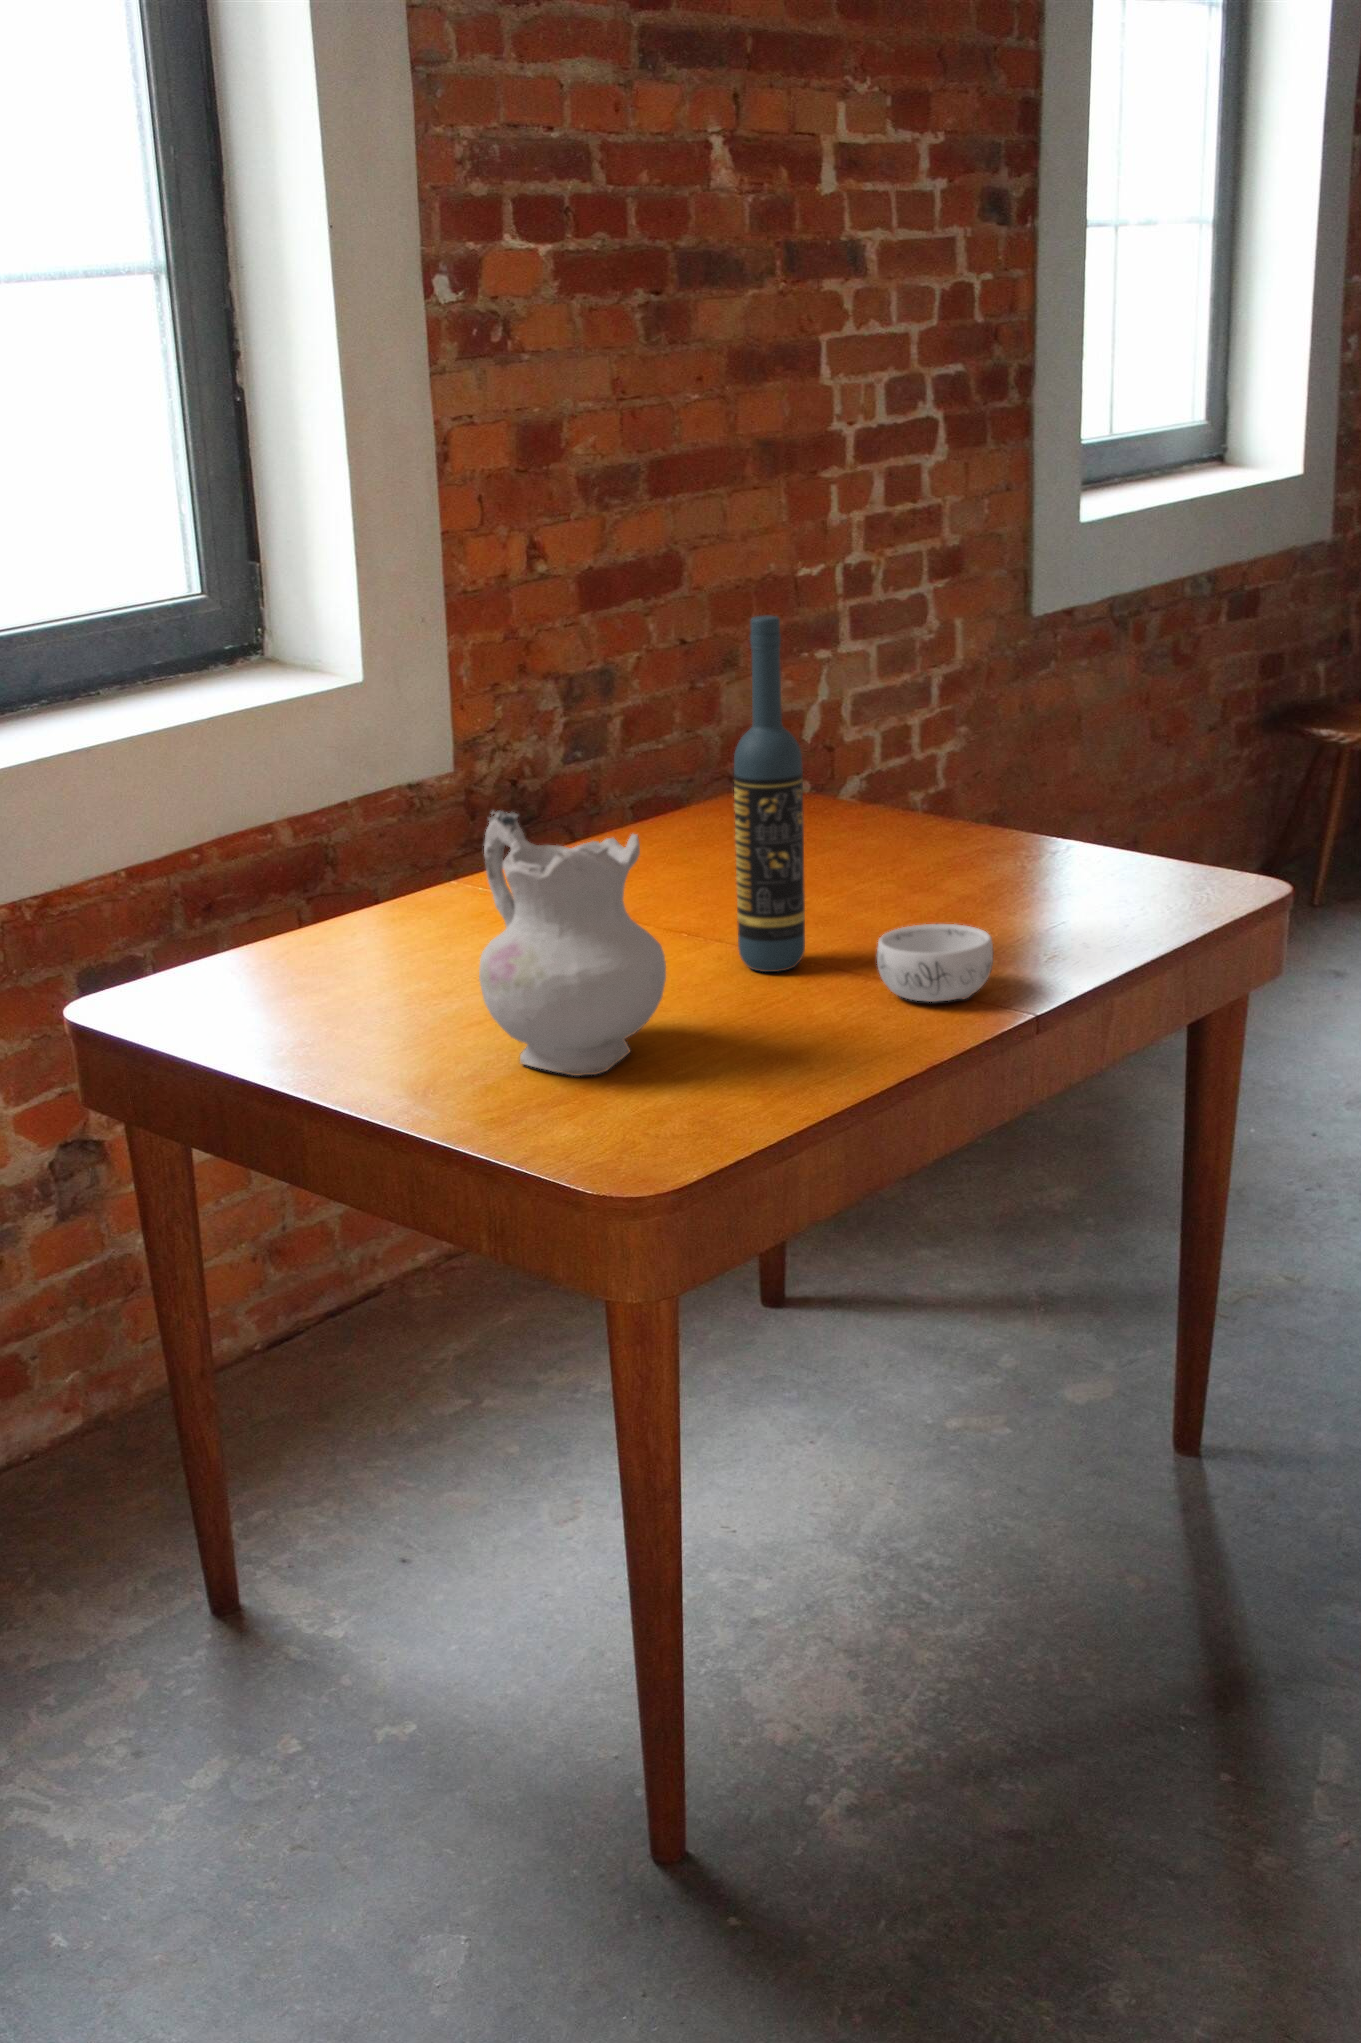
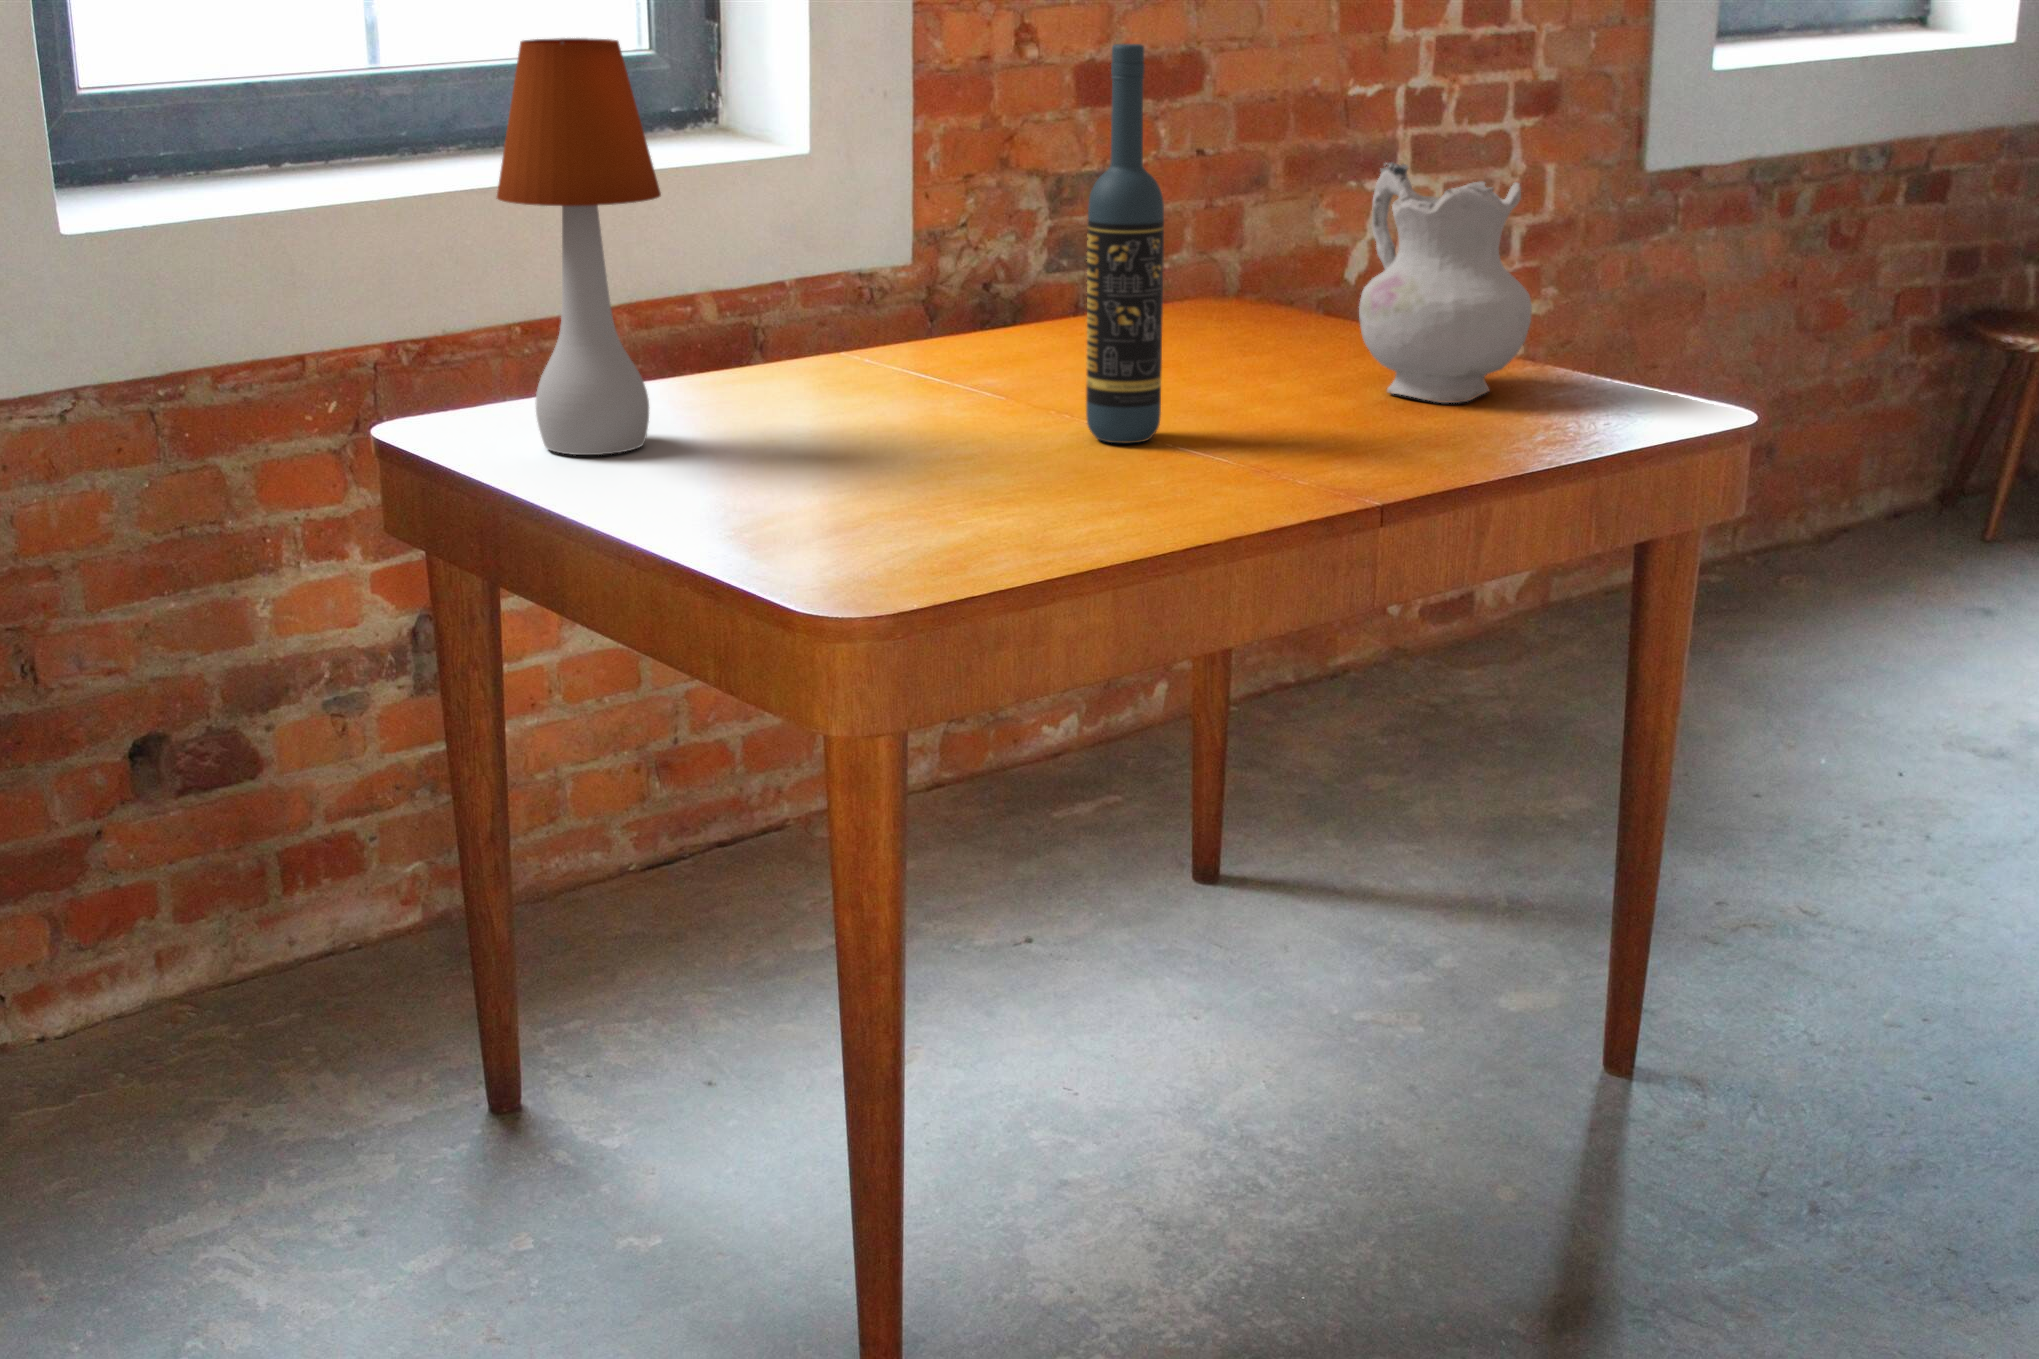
table lamp: none [196,642,349,1029] -> present [497,38,661,455]
ceramic pitcher: present [479,810,666,1076] -> present [1359,162,1532,403]
decorative bowl: present [877,924,993,1002] -> none [1218,398,1348,479]

